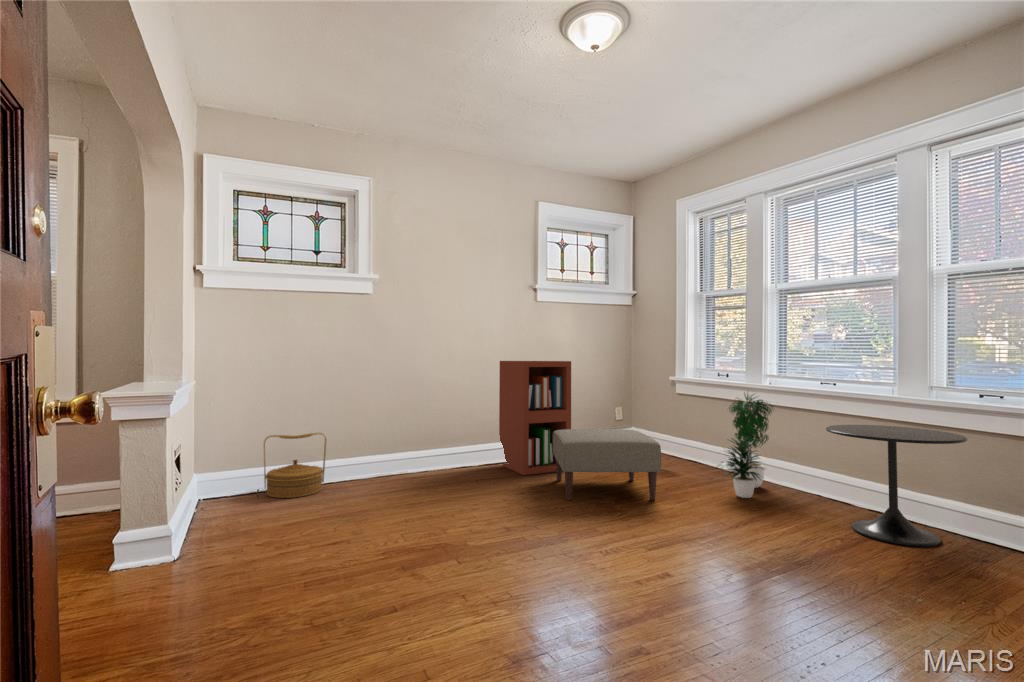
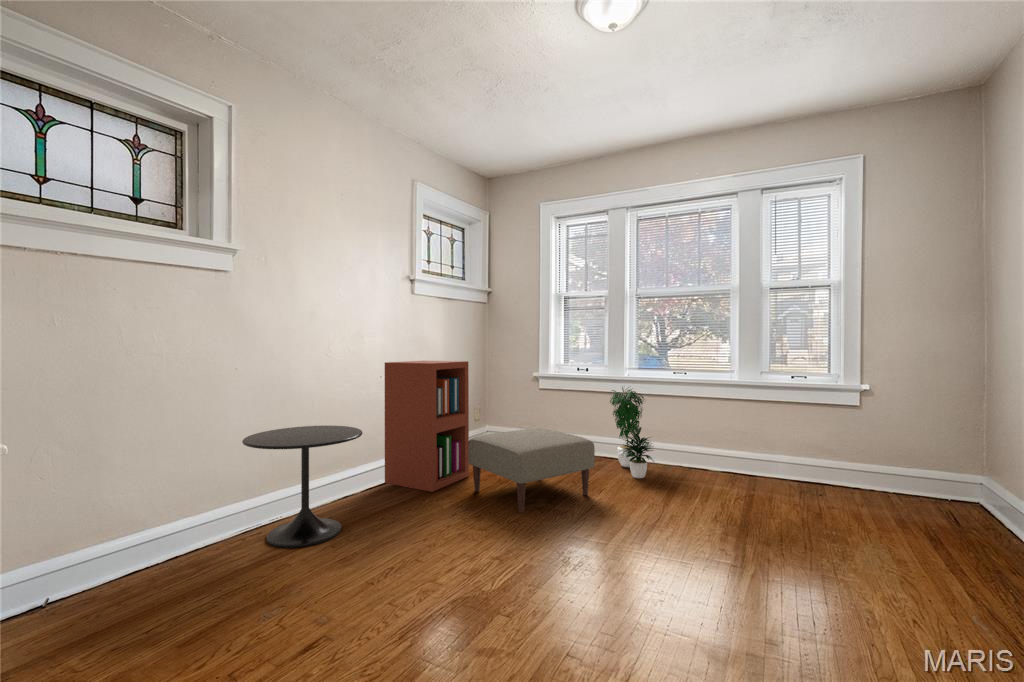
side table: present [826,425,967,547] -> present [242,426,362,548]
woven basket: present [264,433,326,498] -> none [73,487,189,614]

